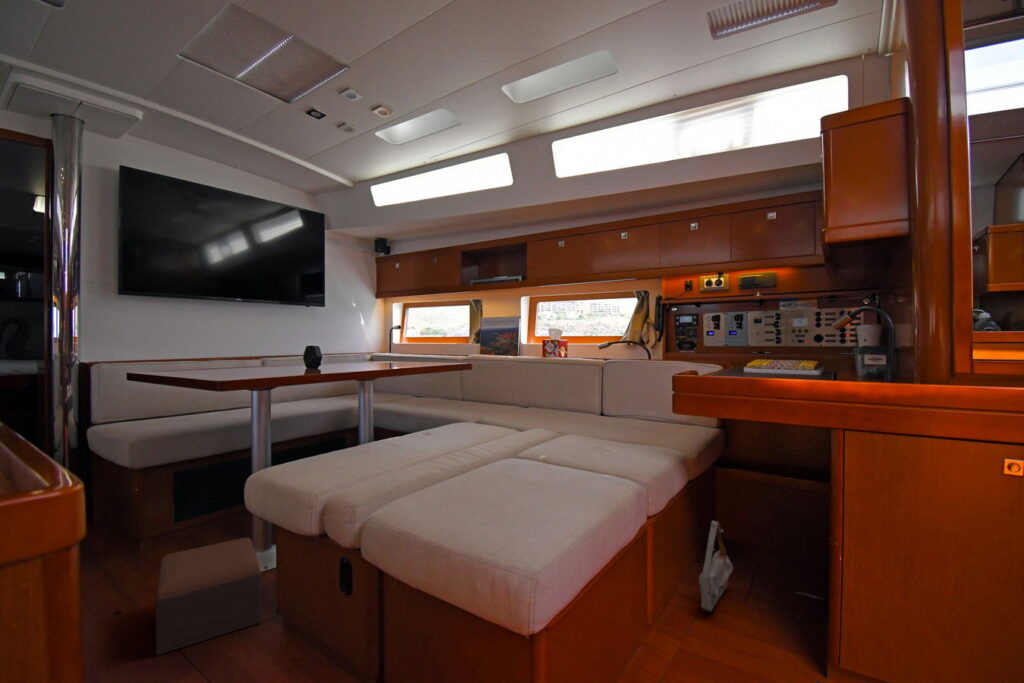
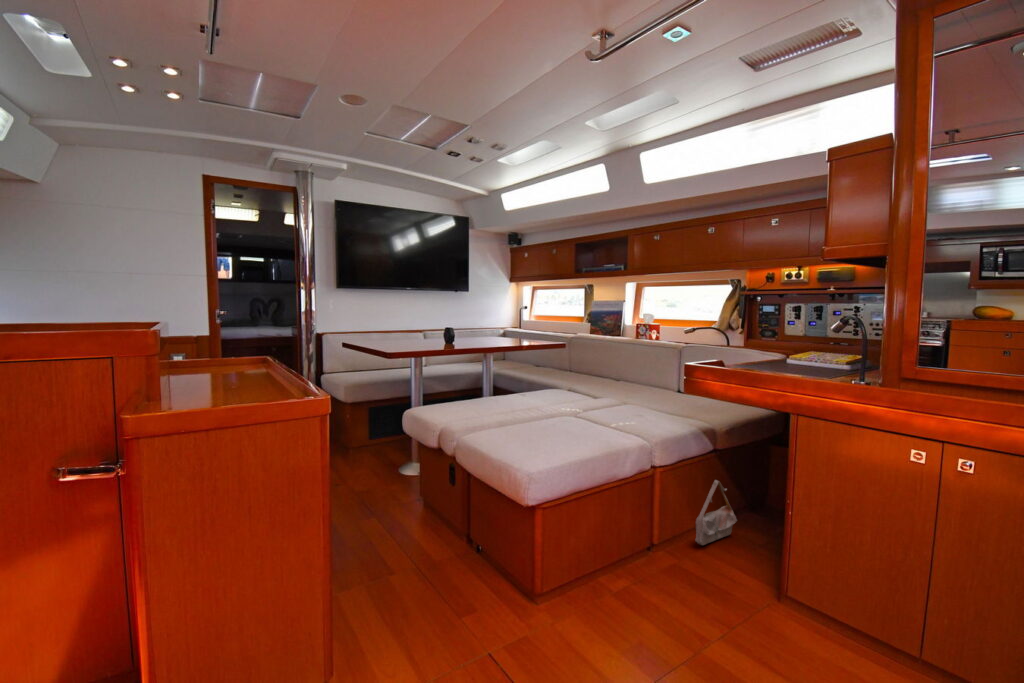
footstool: present [156,538,262,655] -> none [354,450,408,506]

